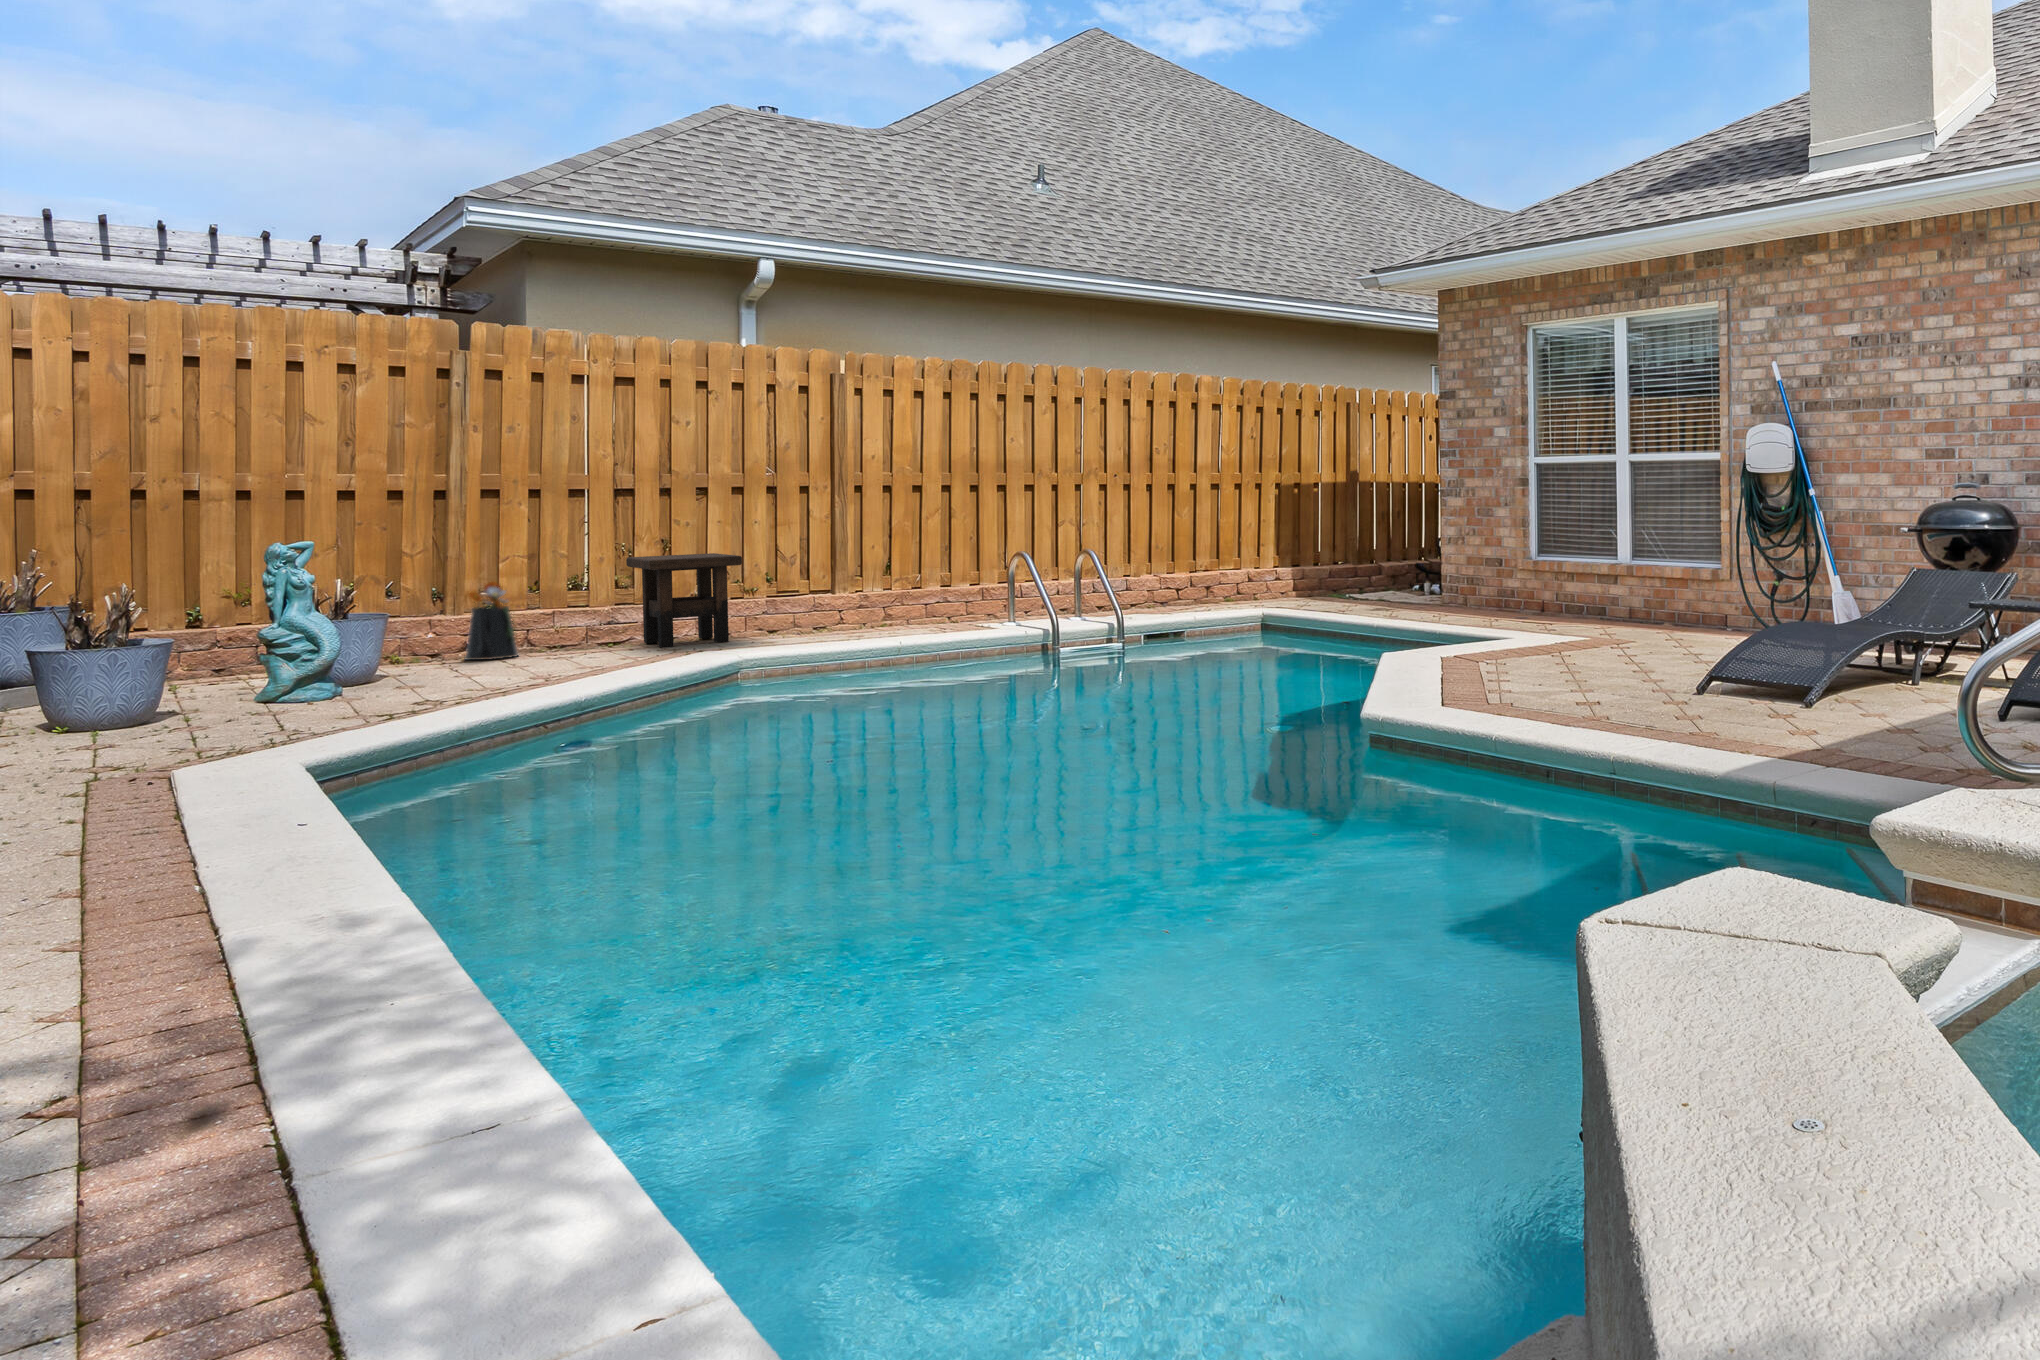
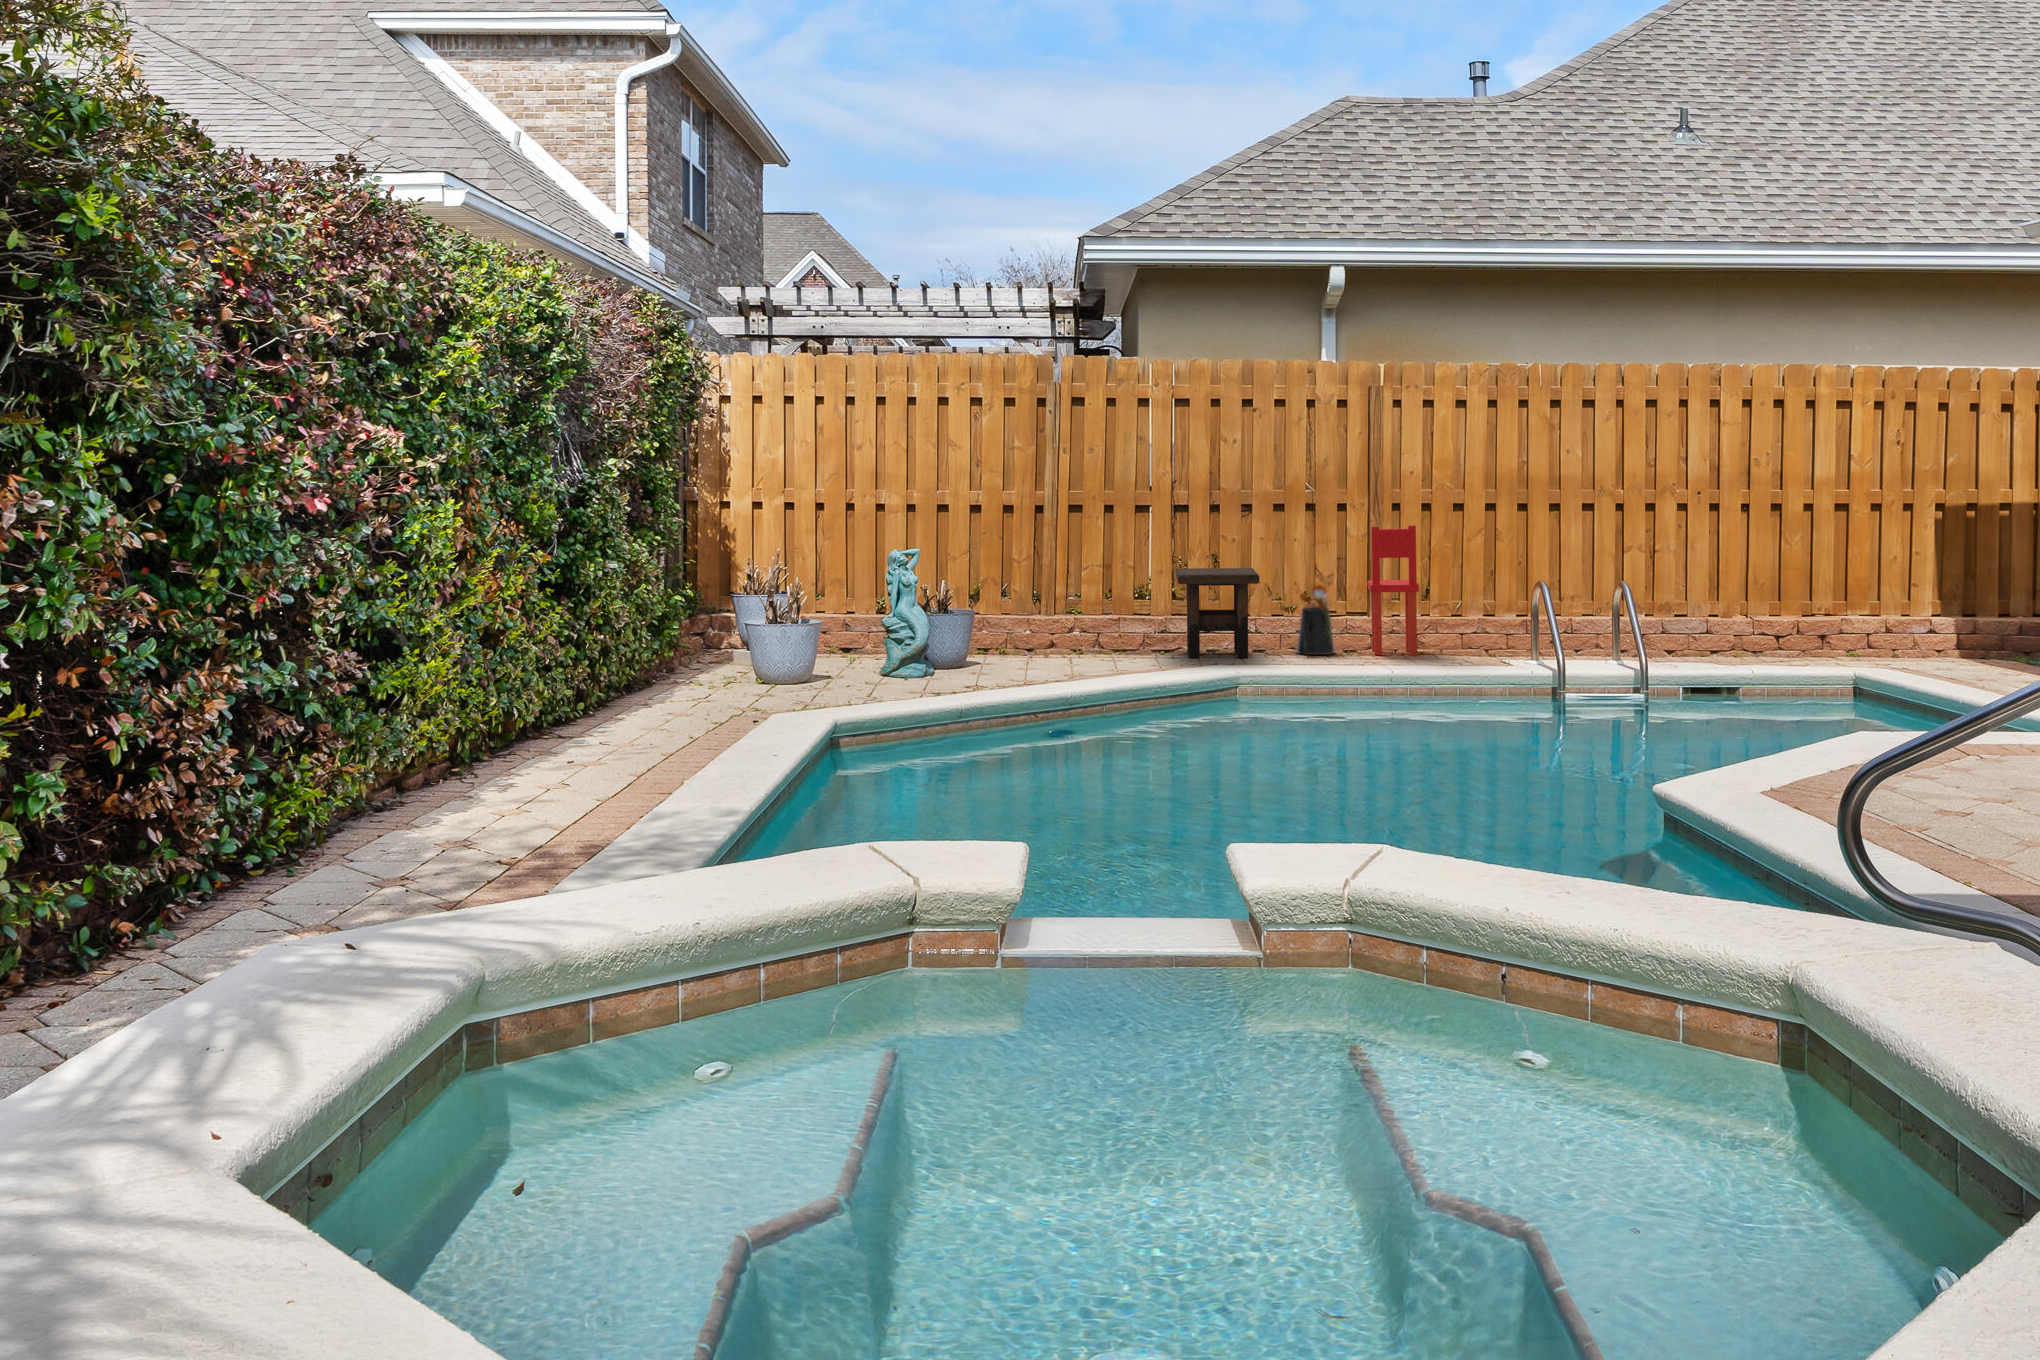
chair: none [837,505,898,629] -> present [1368,525,1419,656]
watering can: present [465,582,518,660] -> present [1297,585,1335,655]

